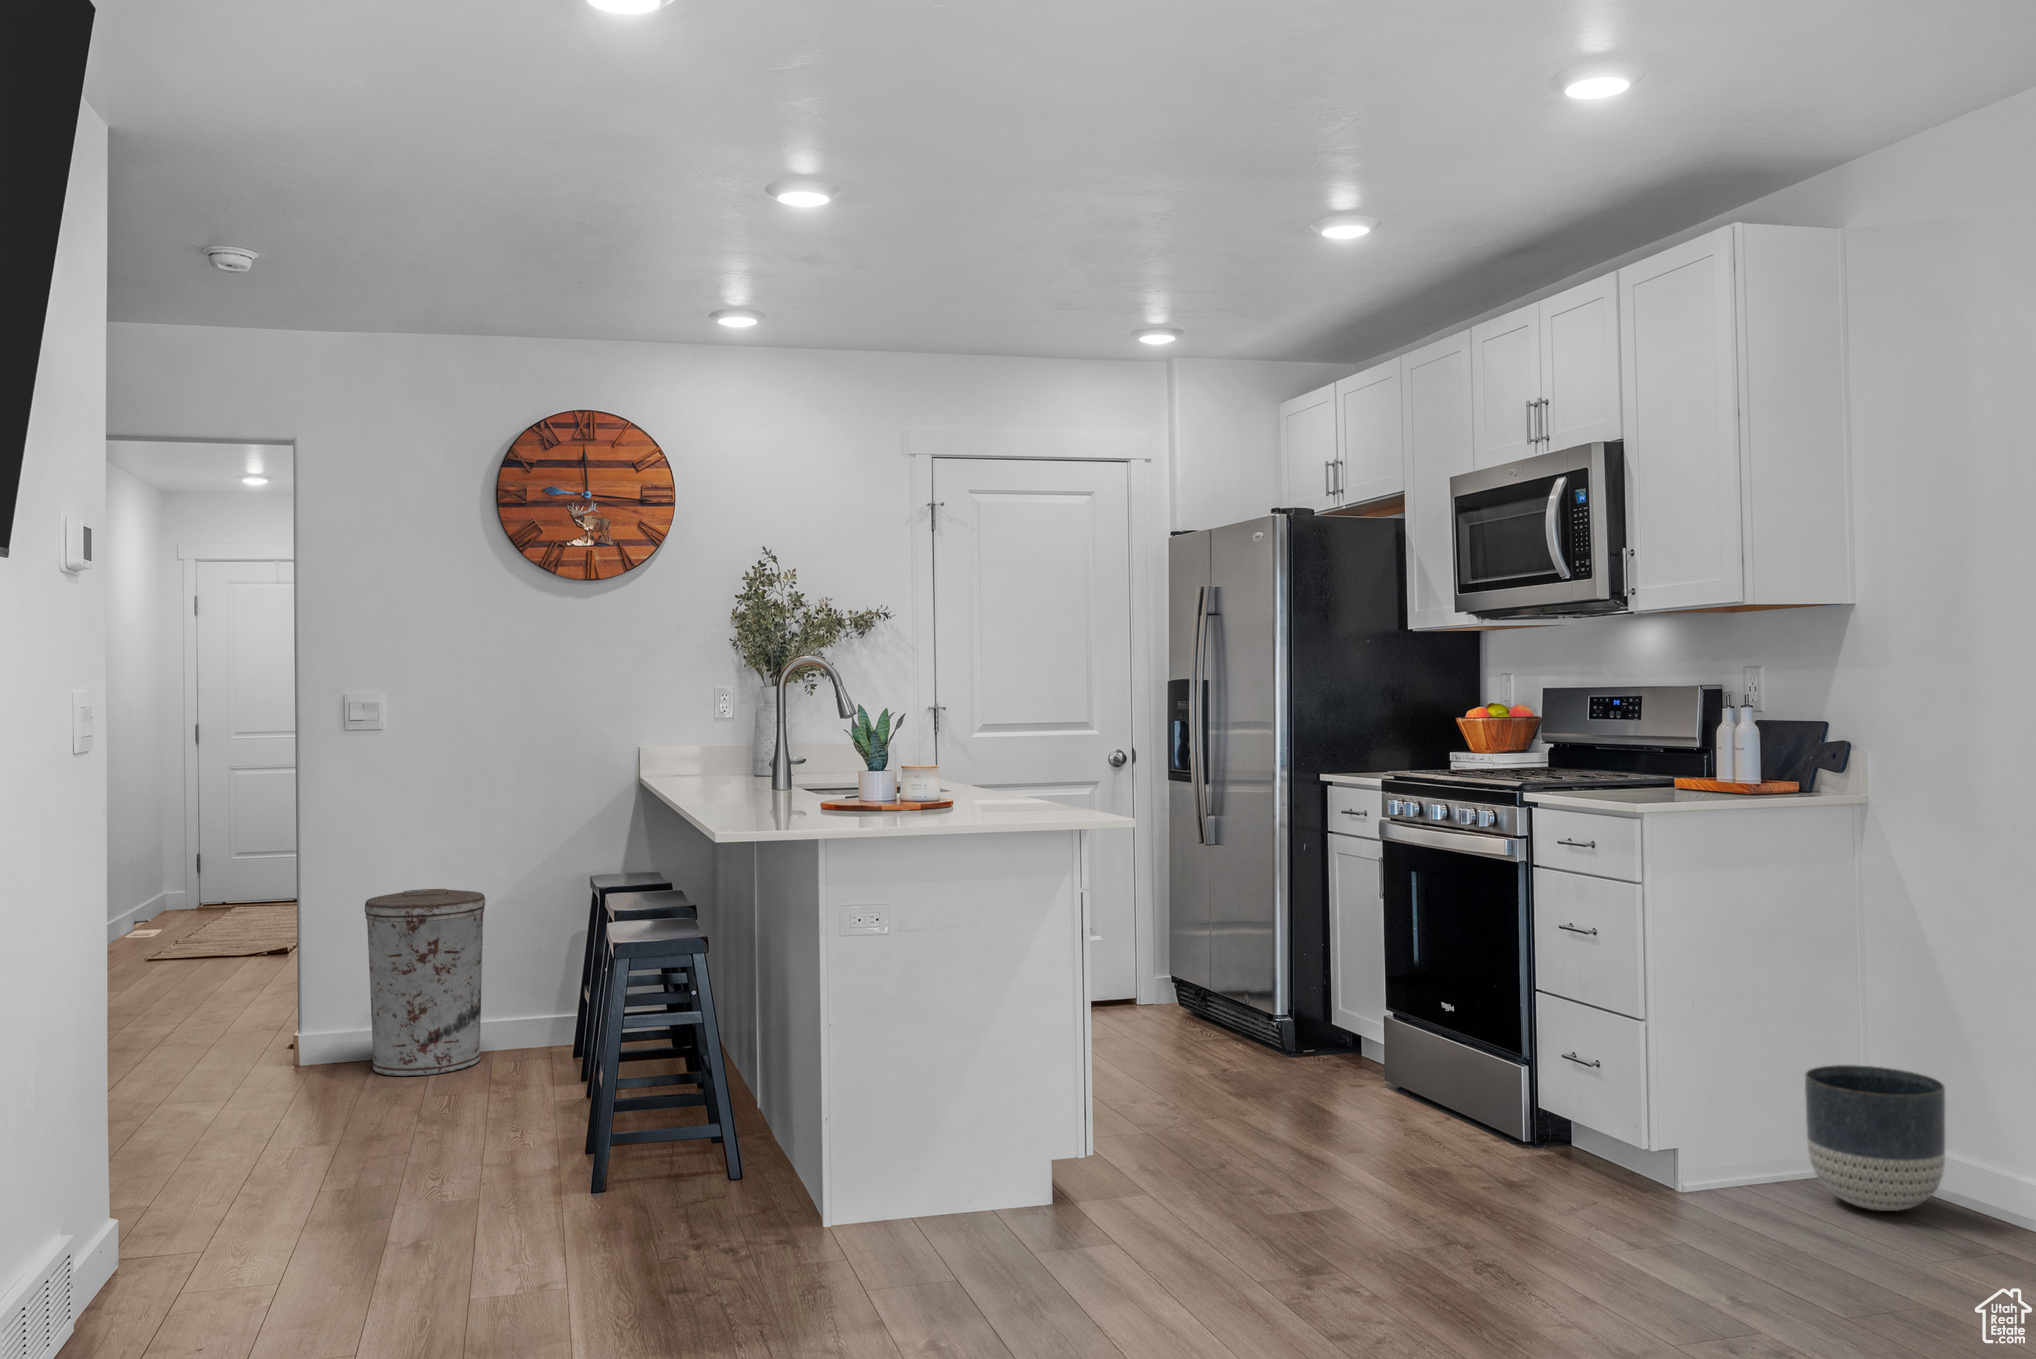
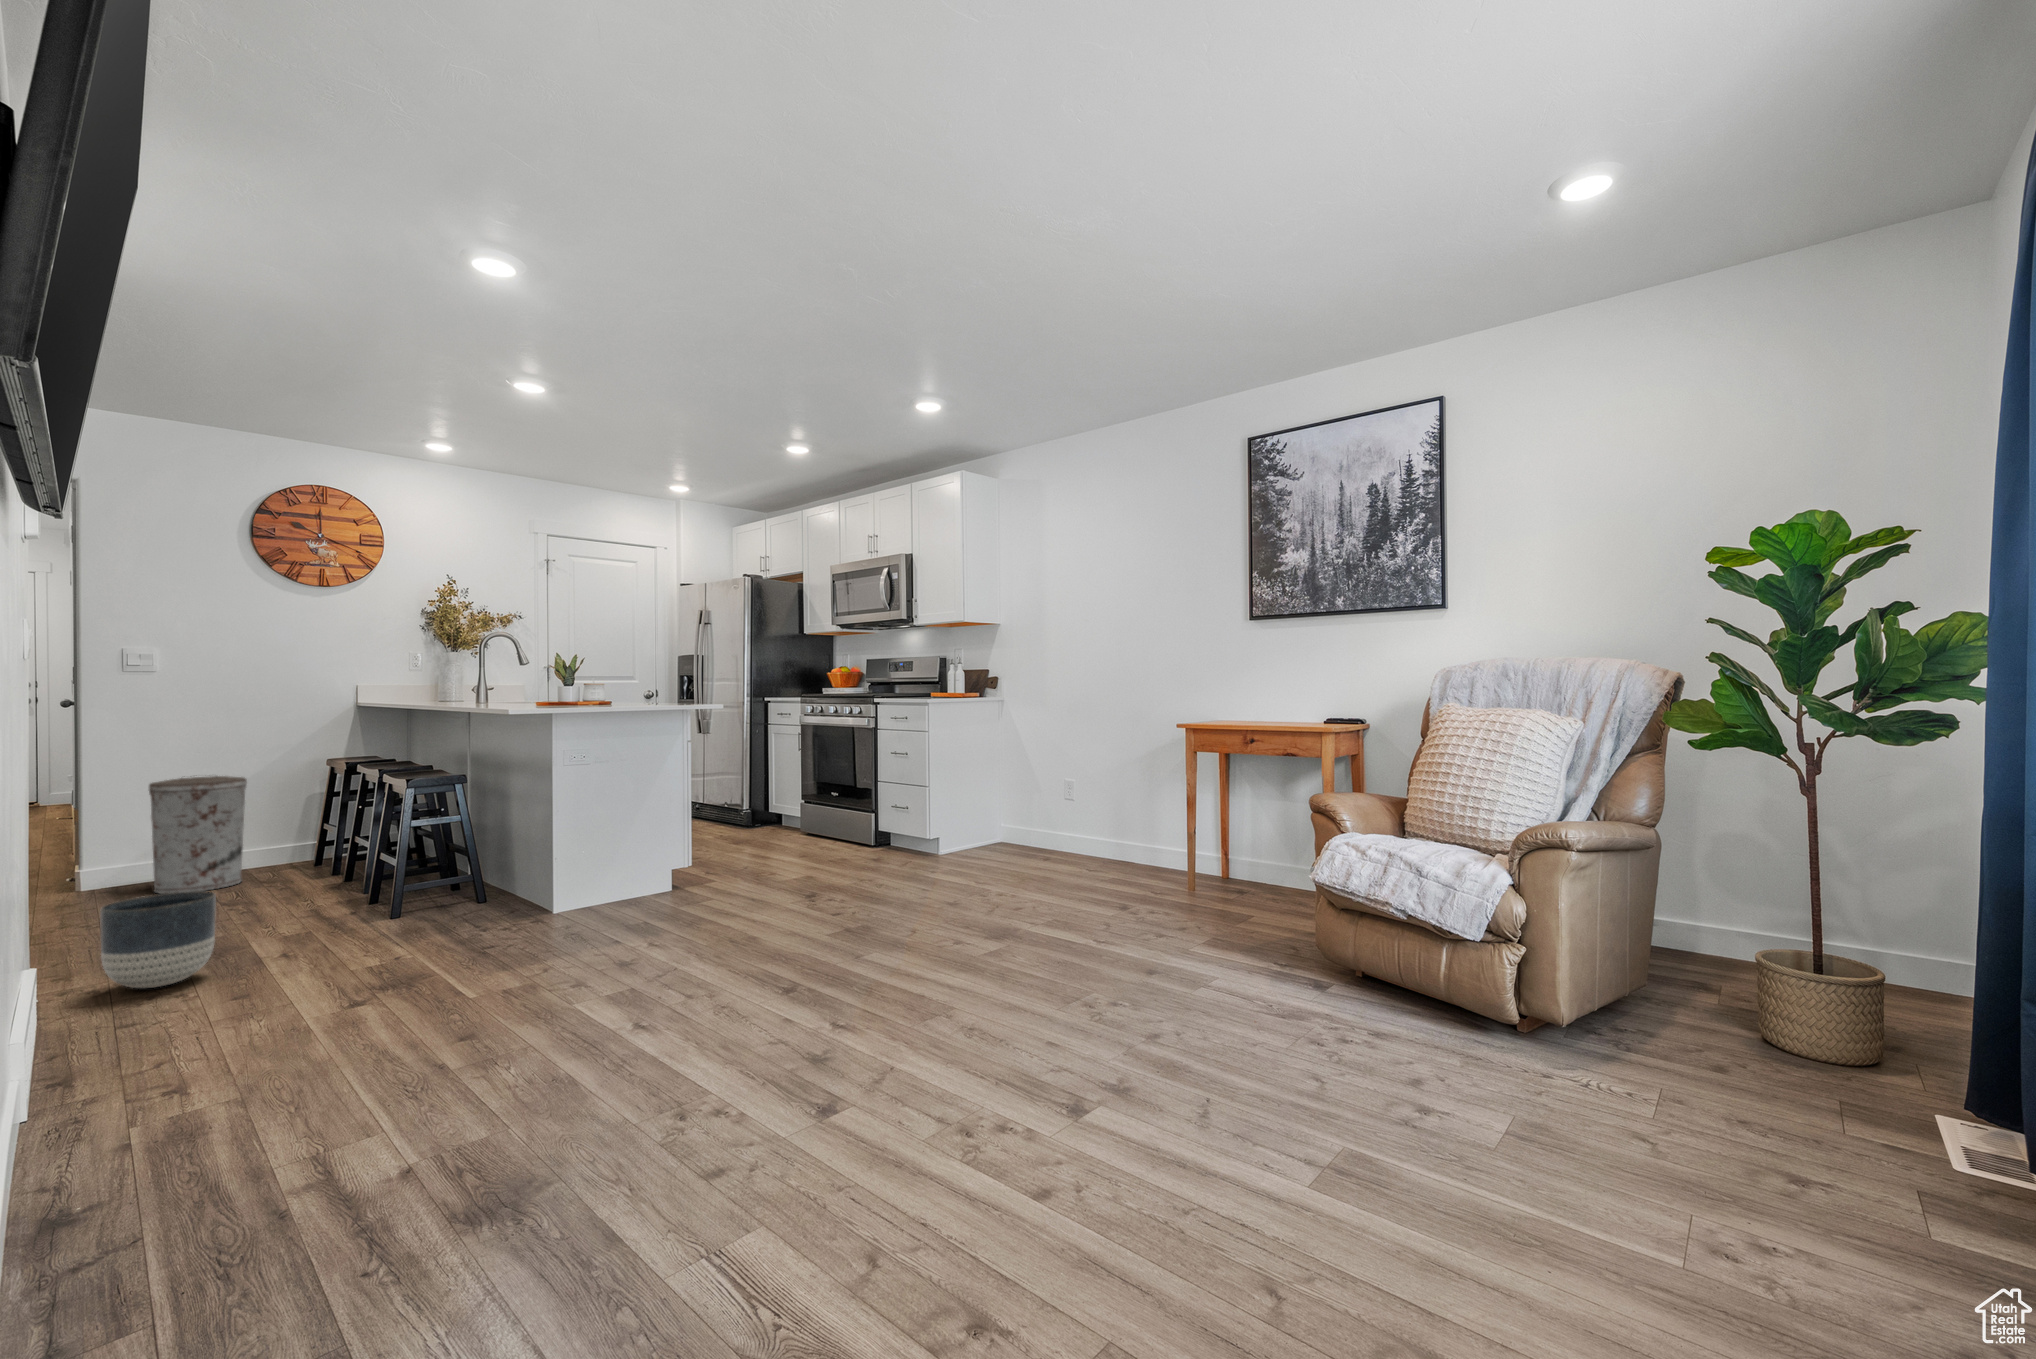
planter: present [1805,1065,1945,1211] -> present [100,891,216,988]

